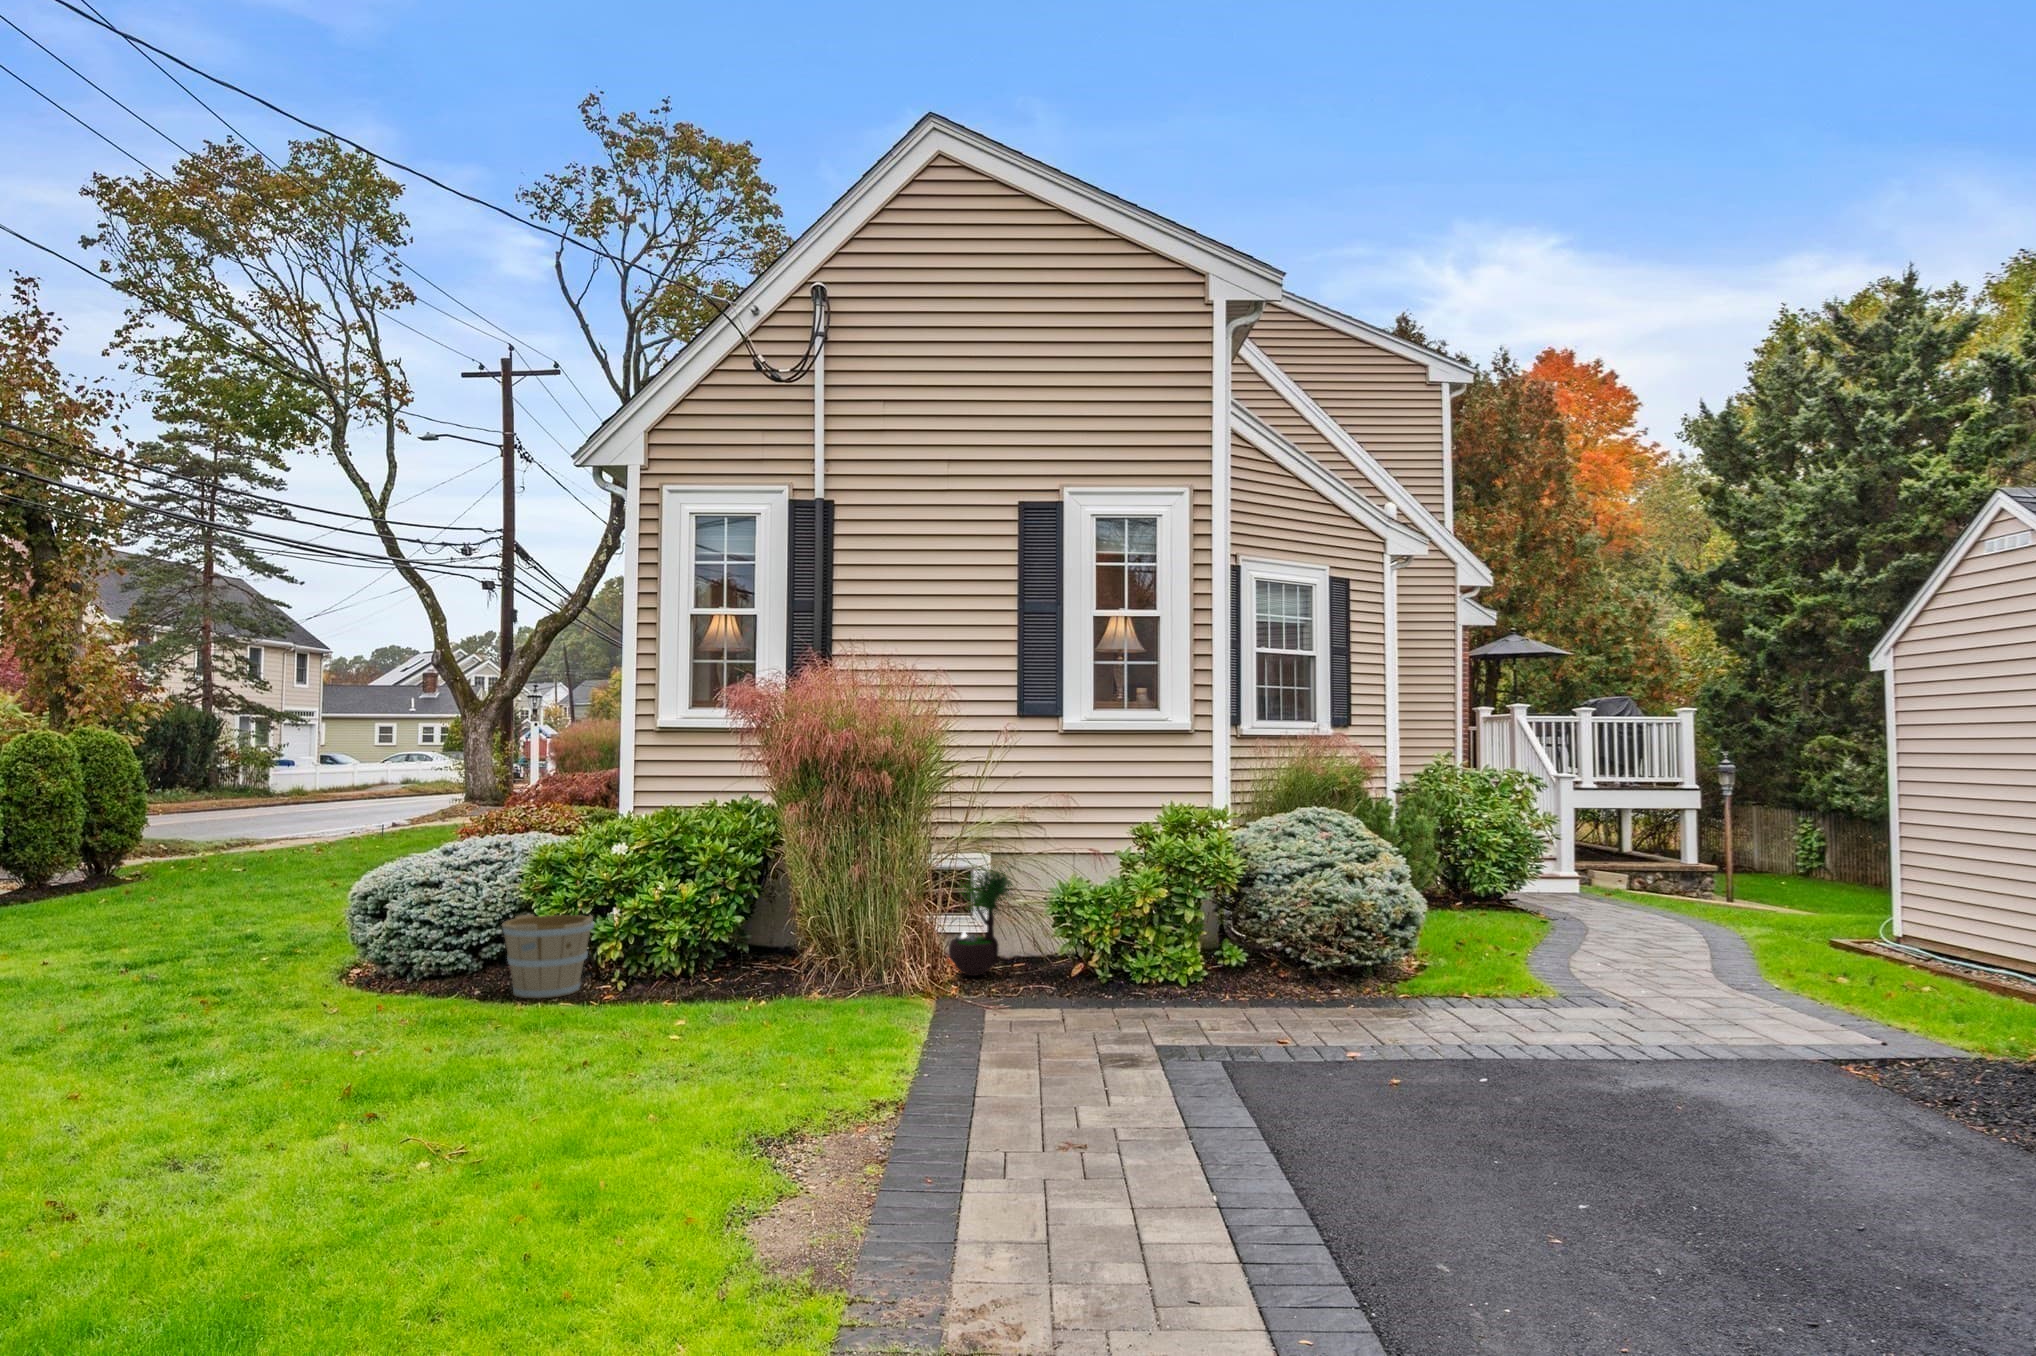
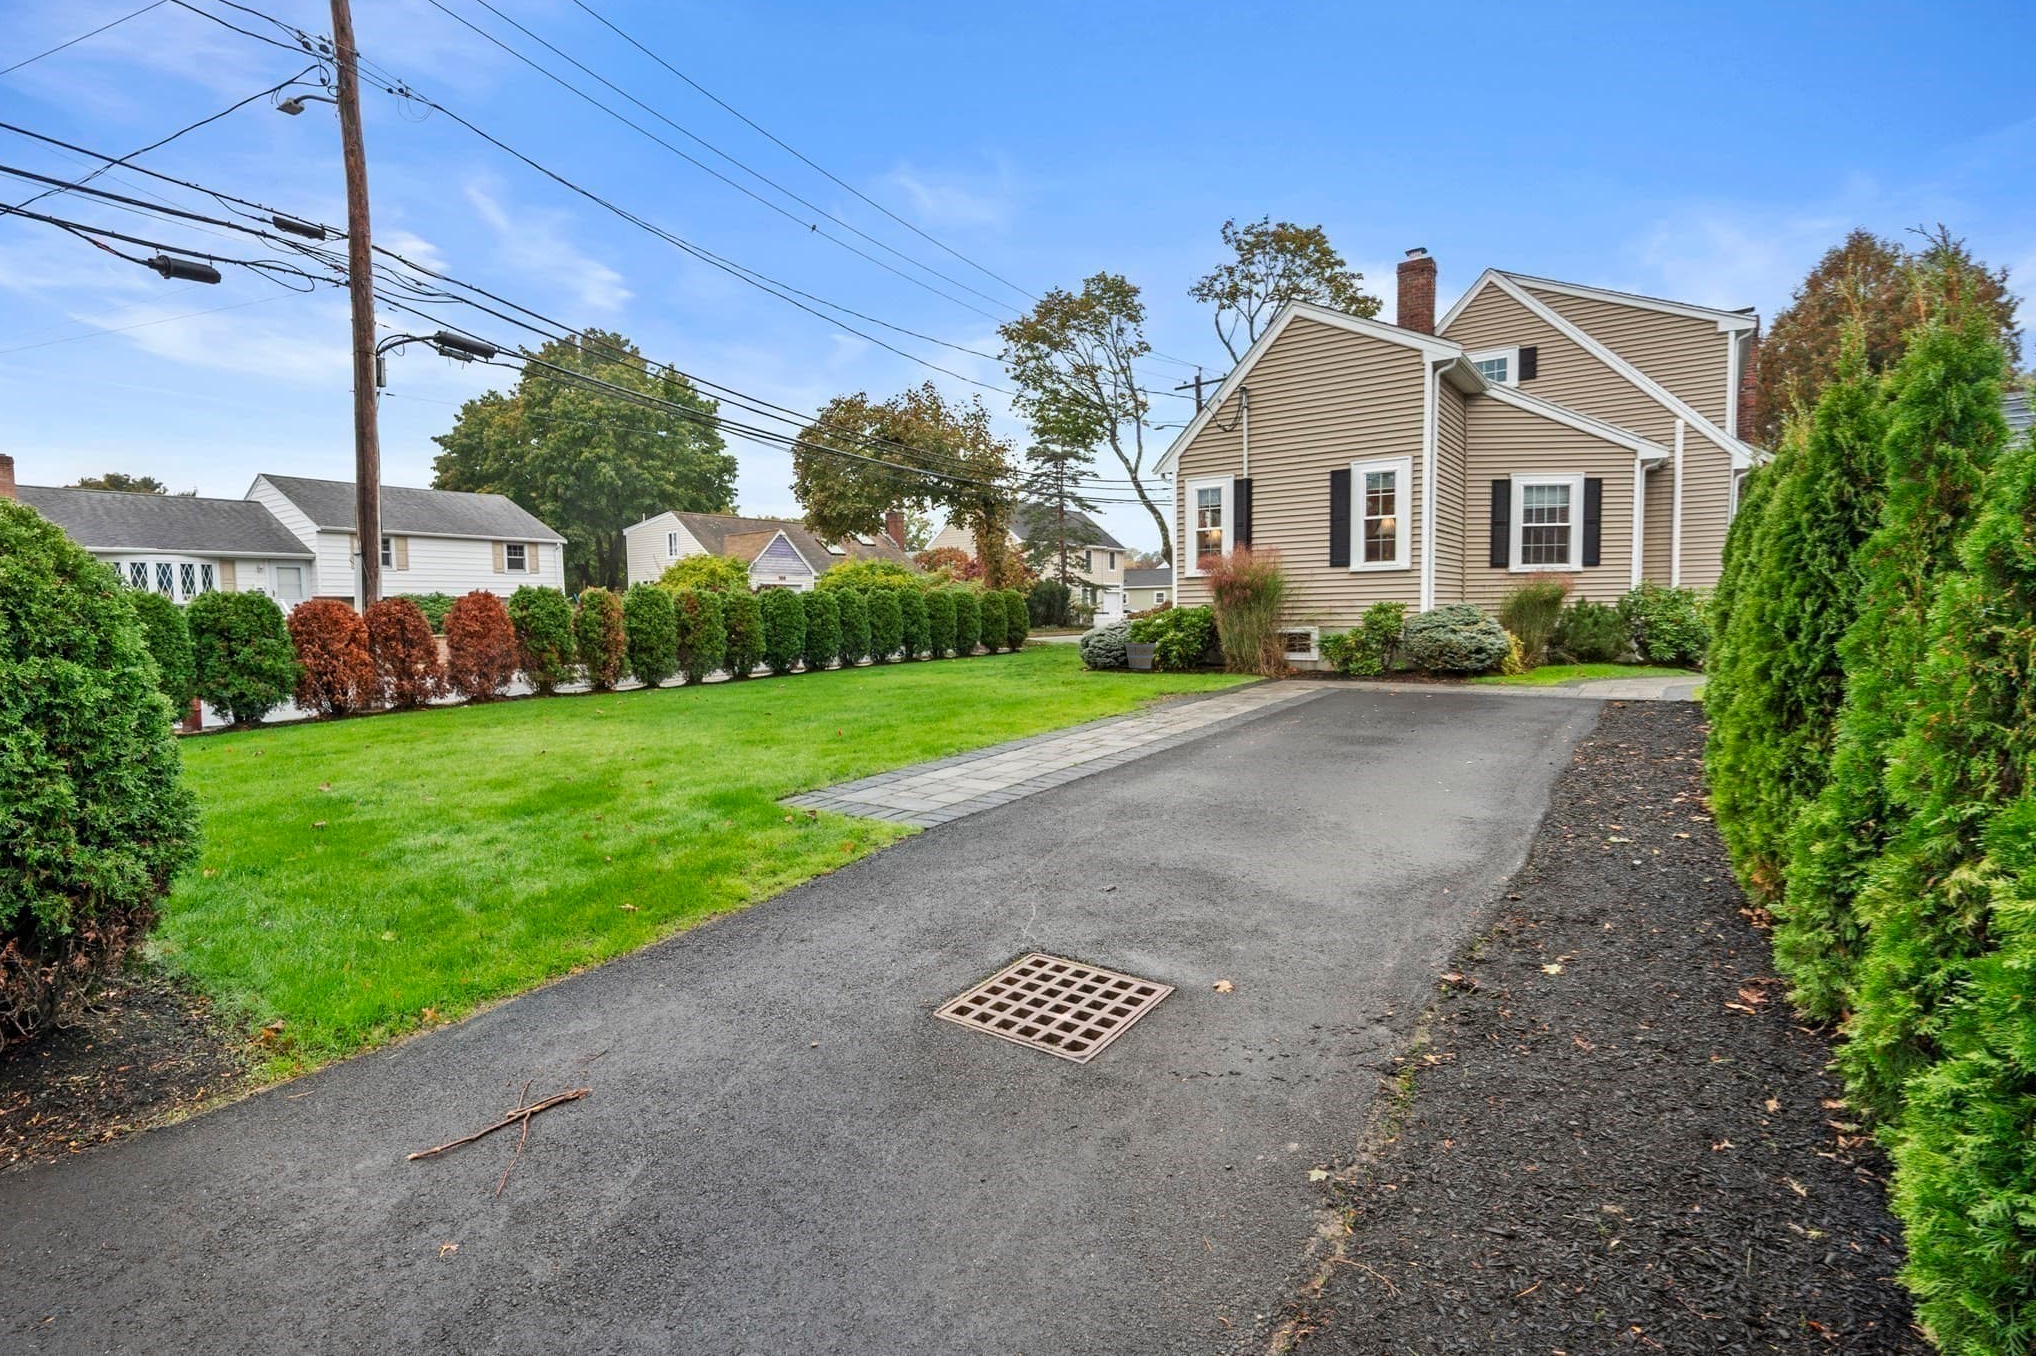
potted tree: present [949,865,1013,976] -> none [1287,627,1316,674]

